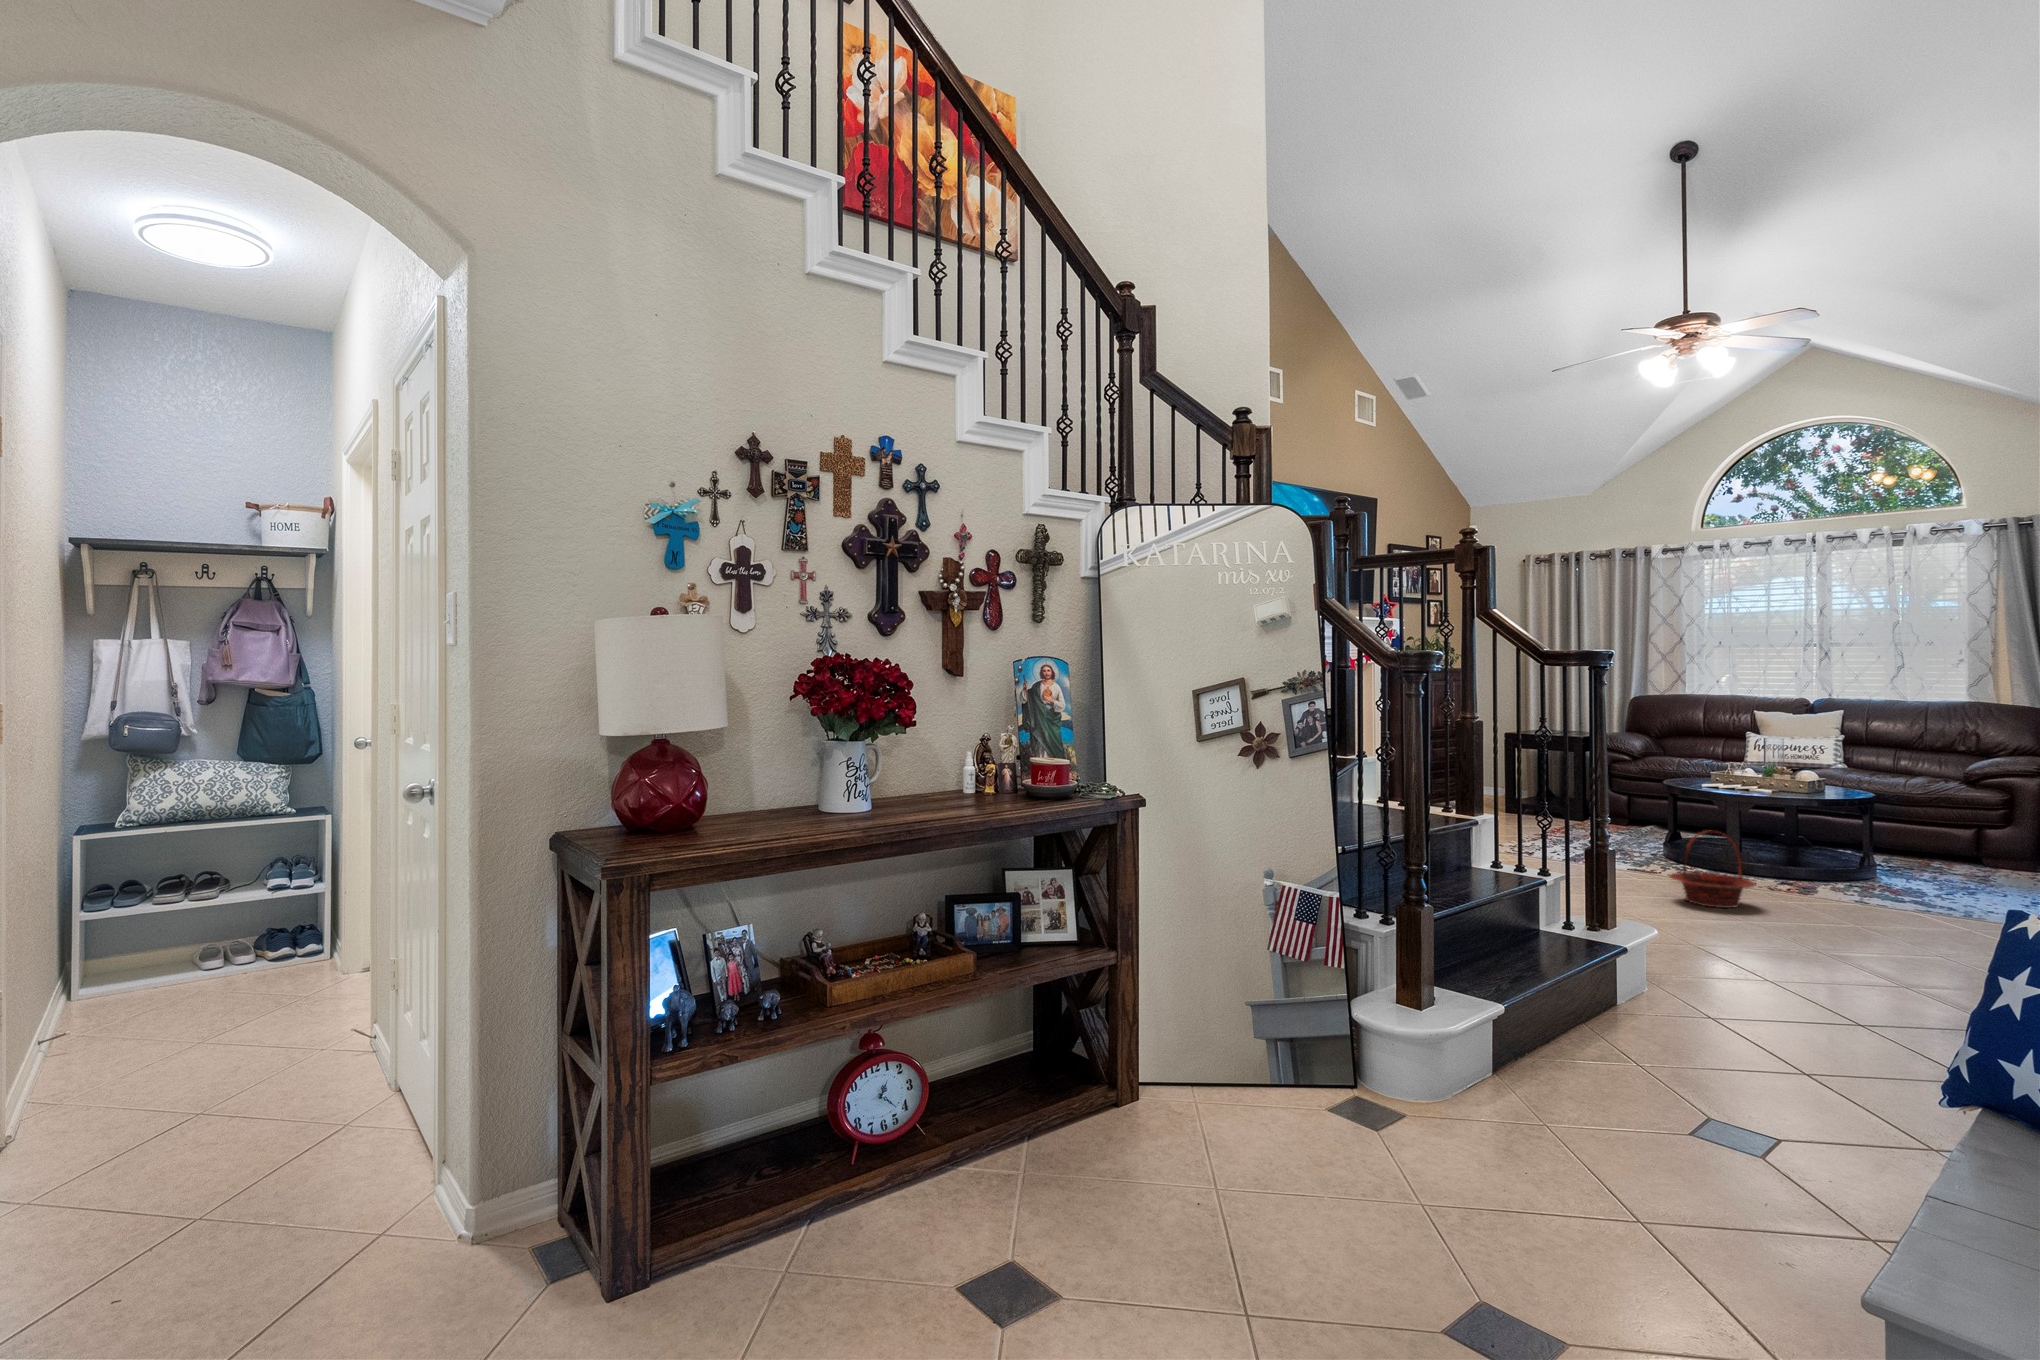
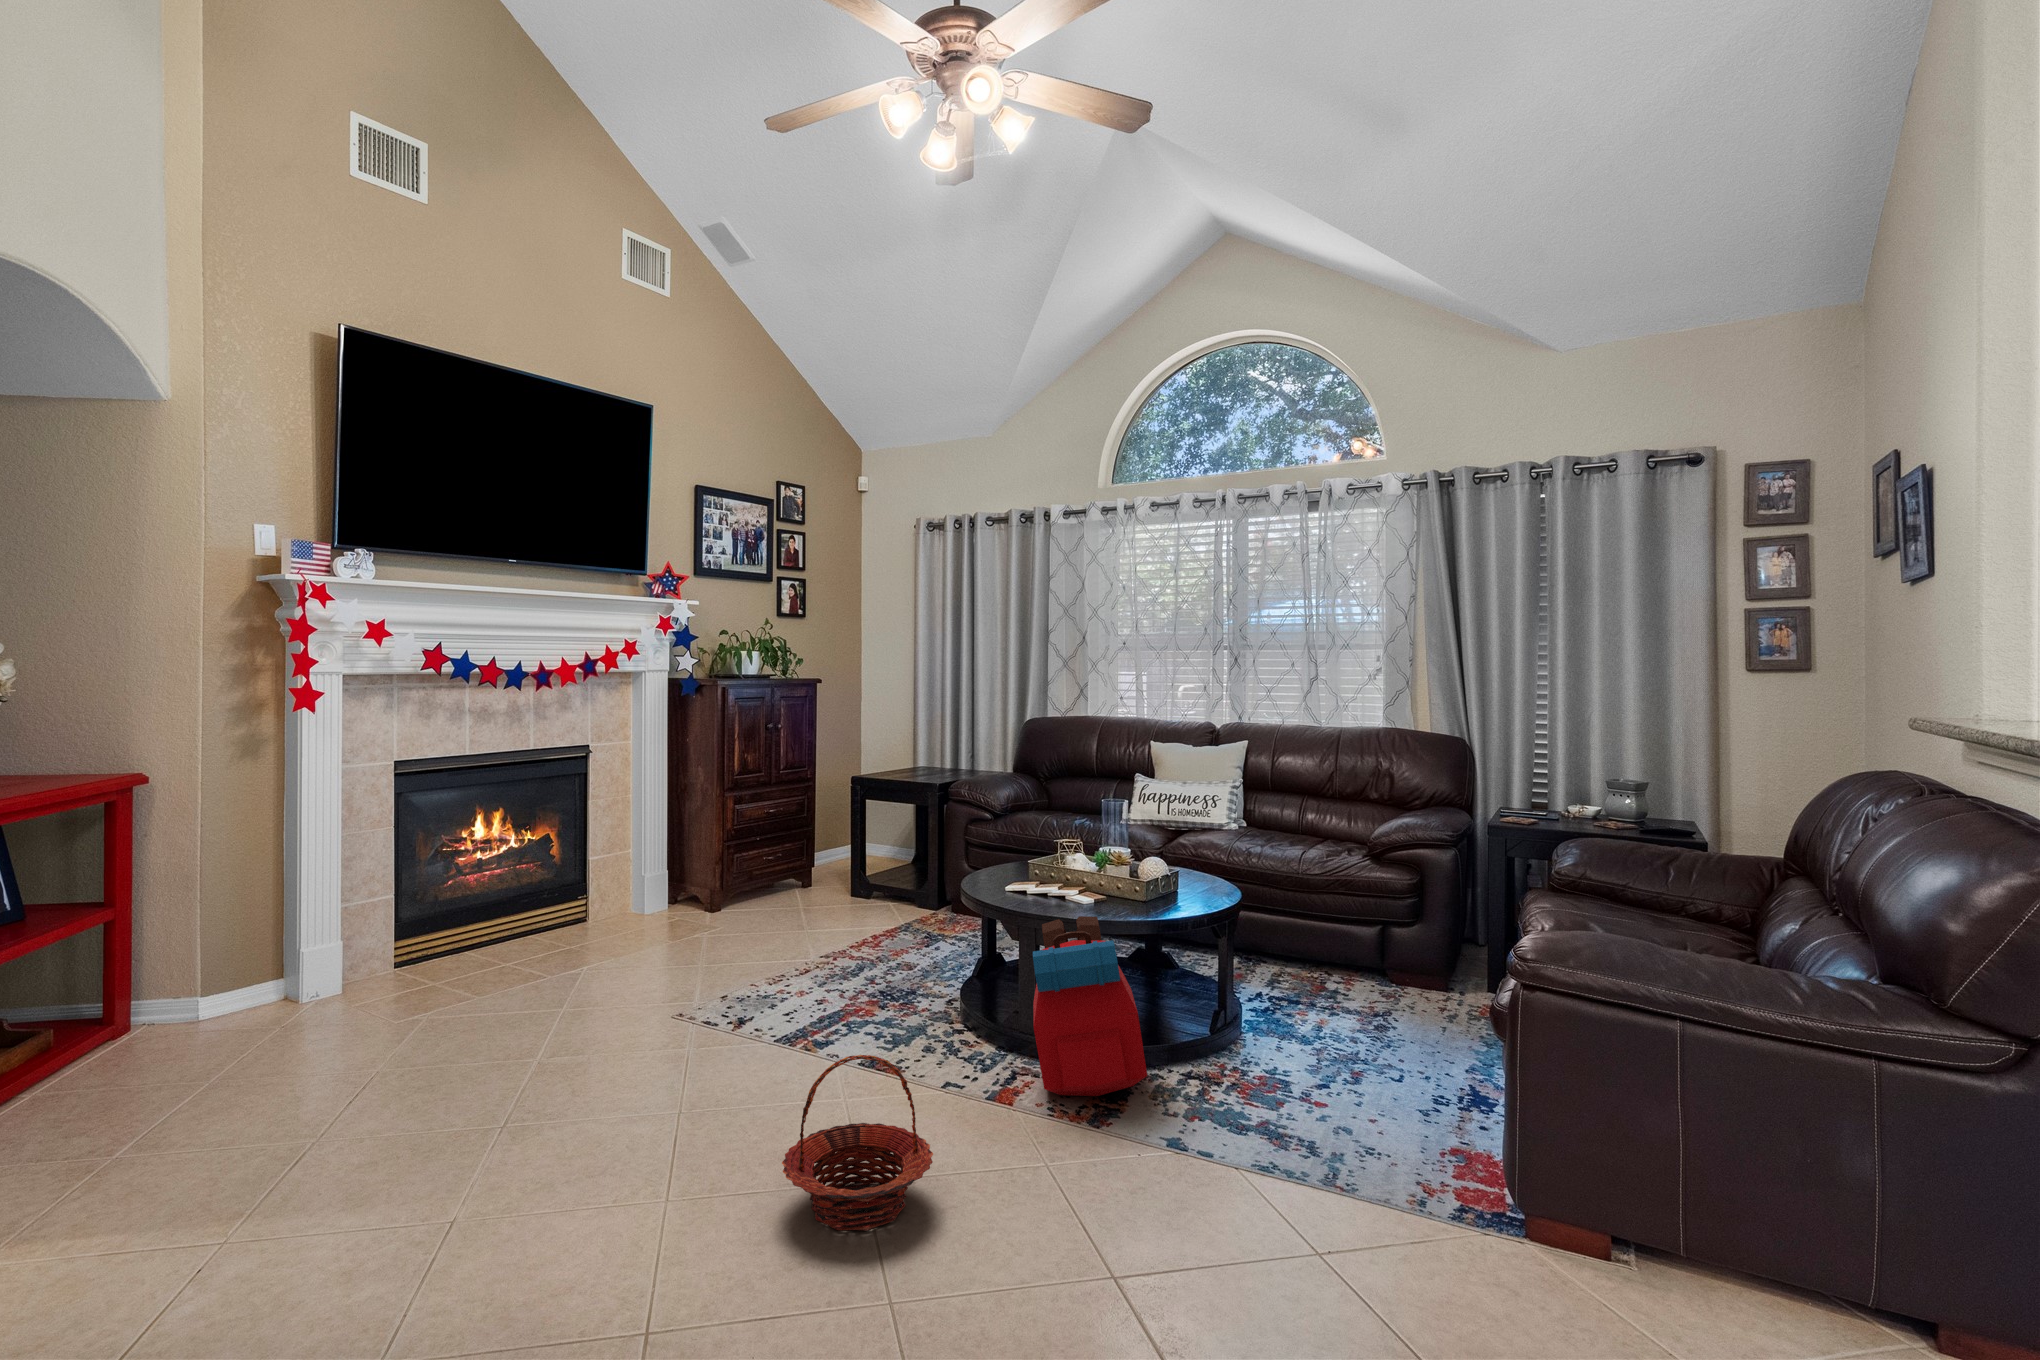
backpack: none [1757,793,1847,886] -> present [1033,916,1147,1096]

